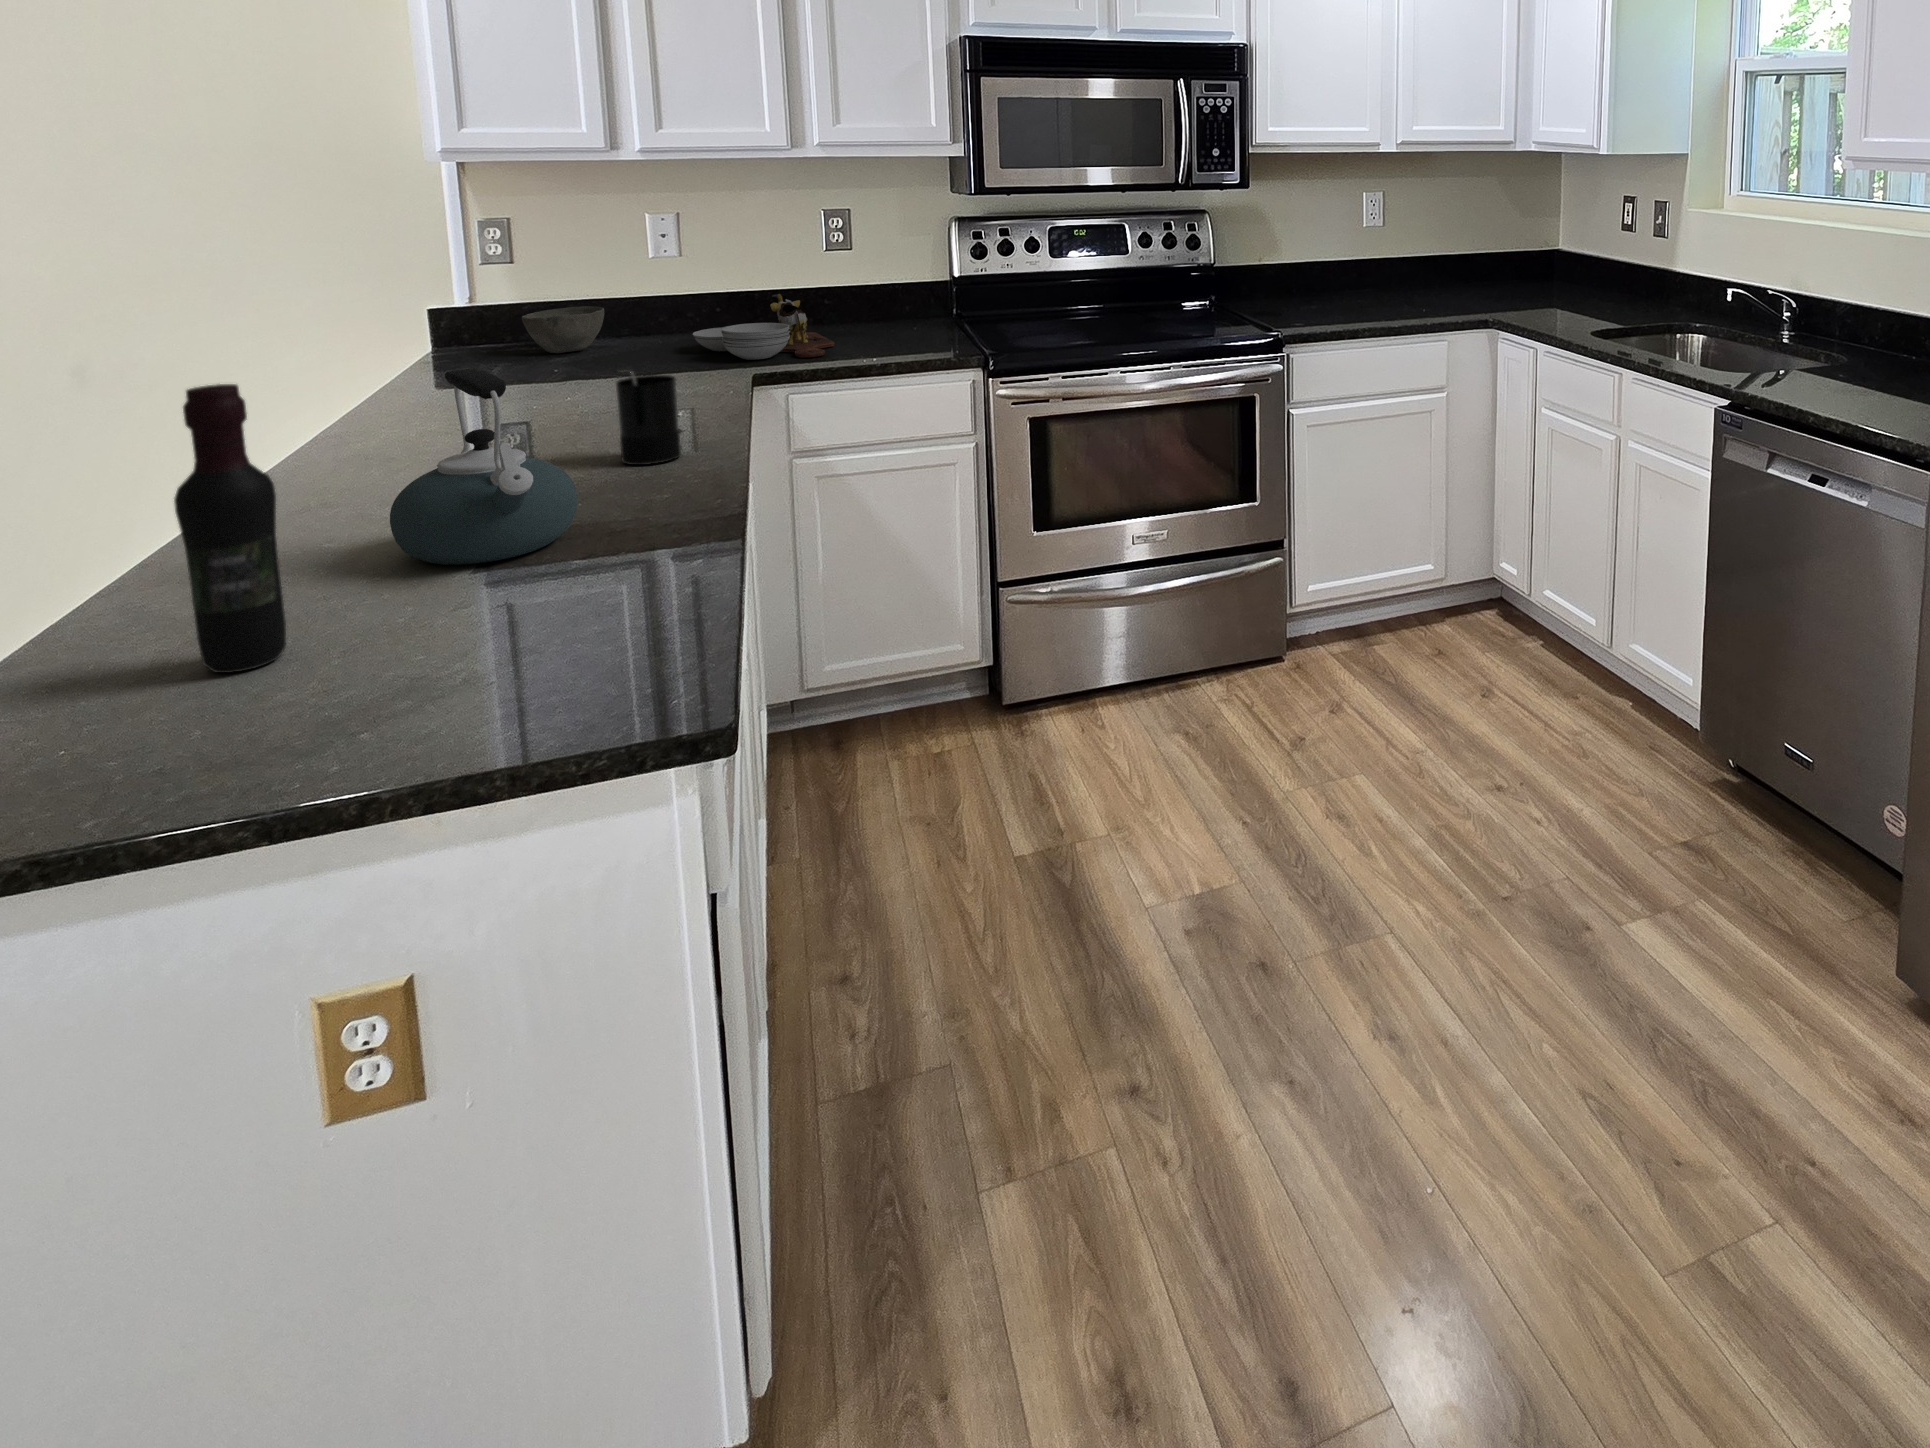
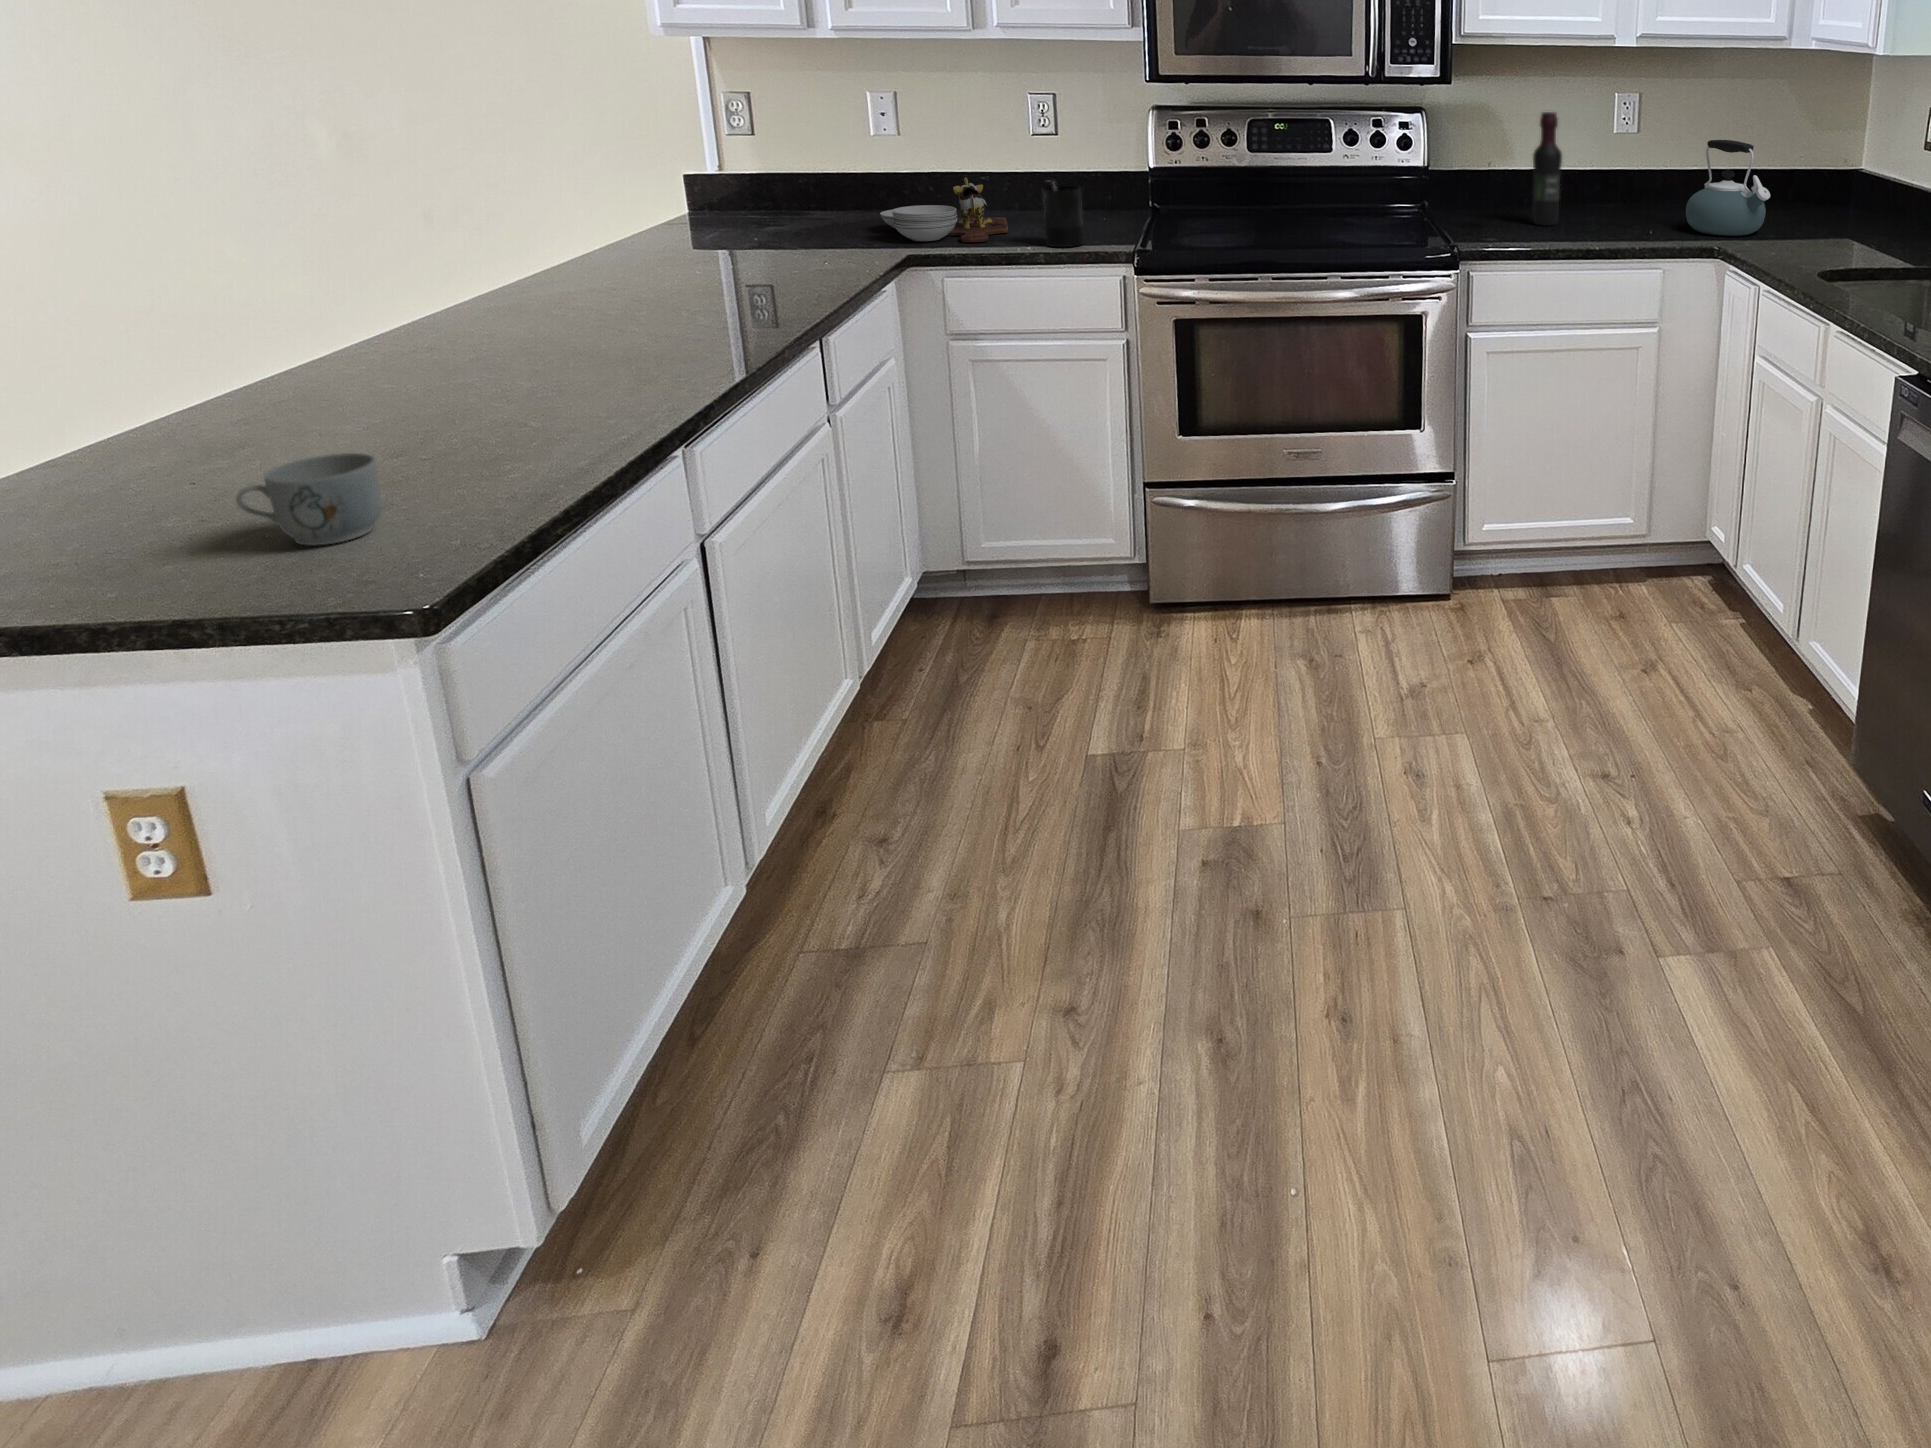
bowl: present [522,306,604,353] -> none [741,181,814,224]
kettle: present [390,368,577,565] -> present [1686,140,1770,236]
candle: present [616,370,681,465] -> present [1043,185,1084,247]
wine bottle: present [174,384,286,673] -> present [1533,112,1562,226]
mug: none [440,593,577,695] -> present [236,453,382,545]

